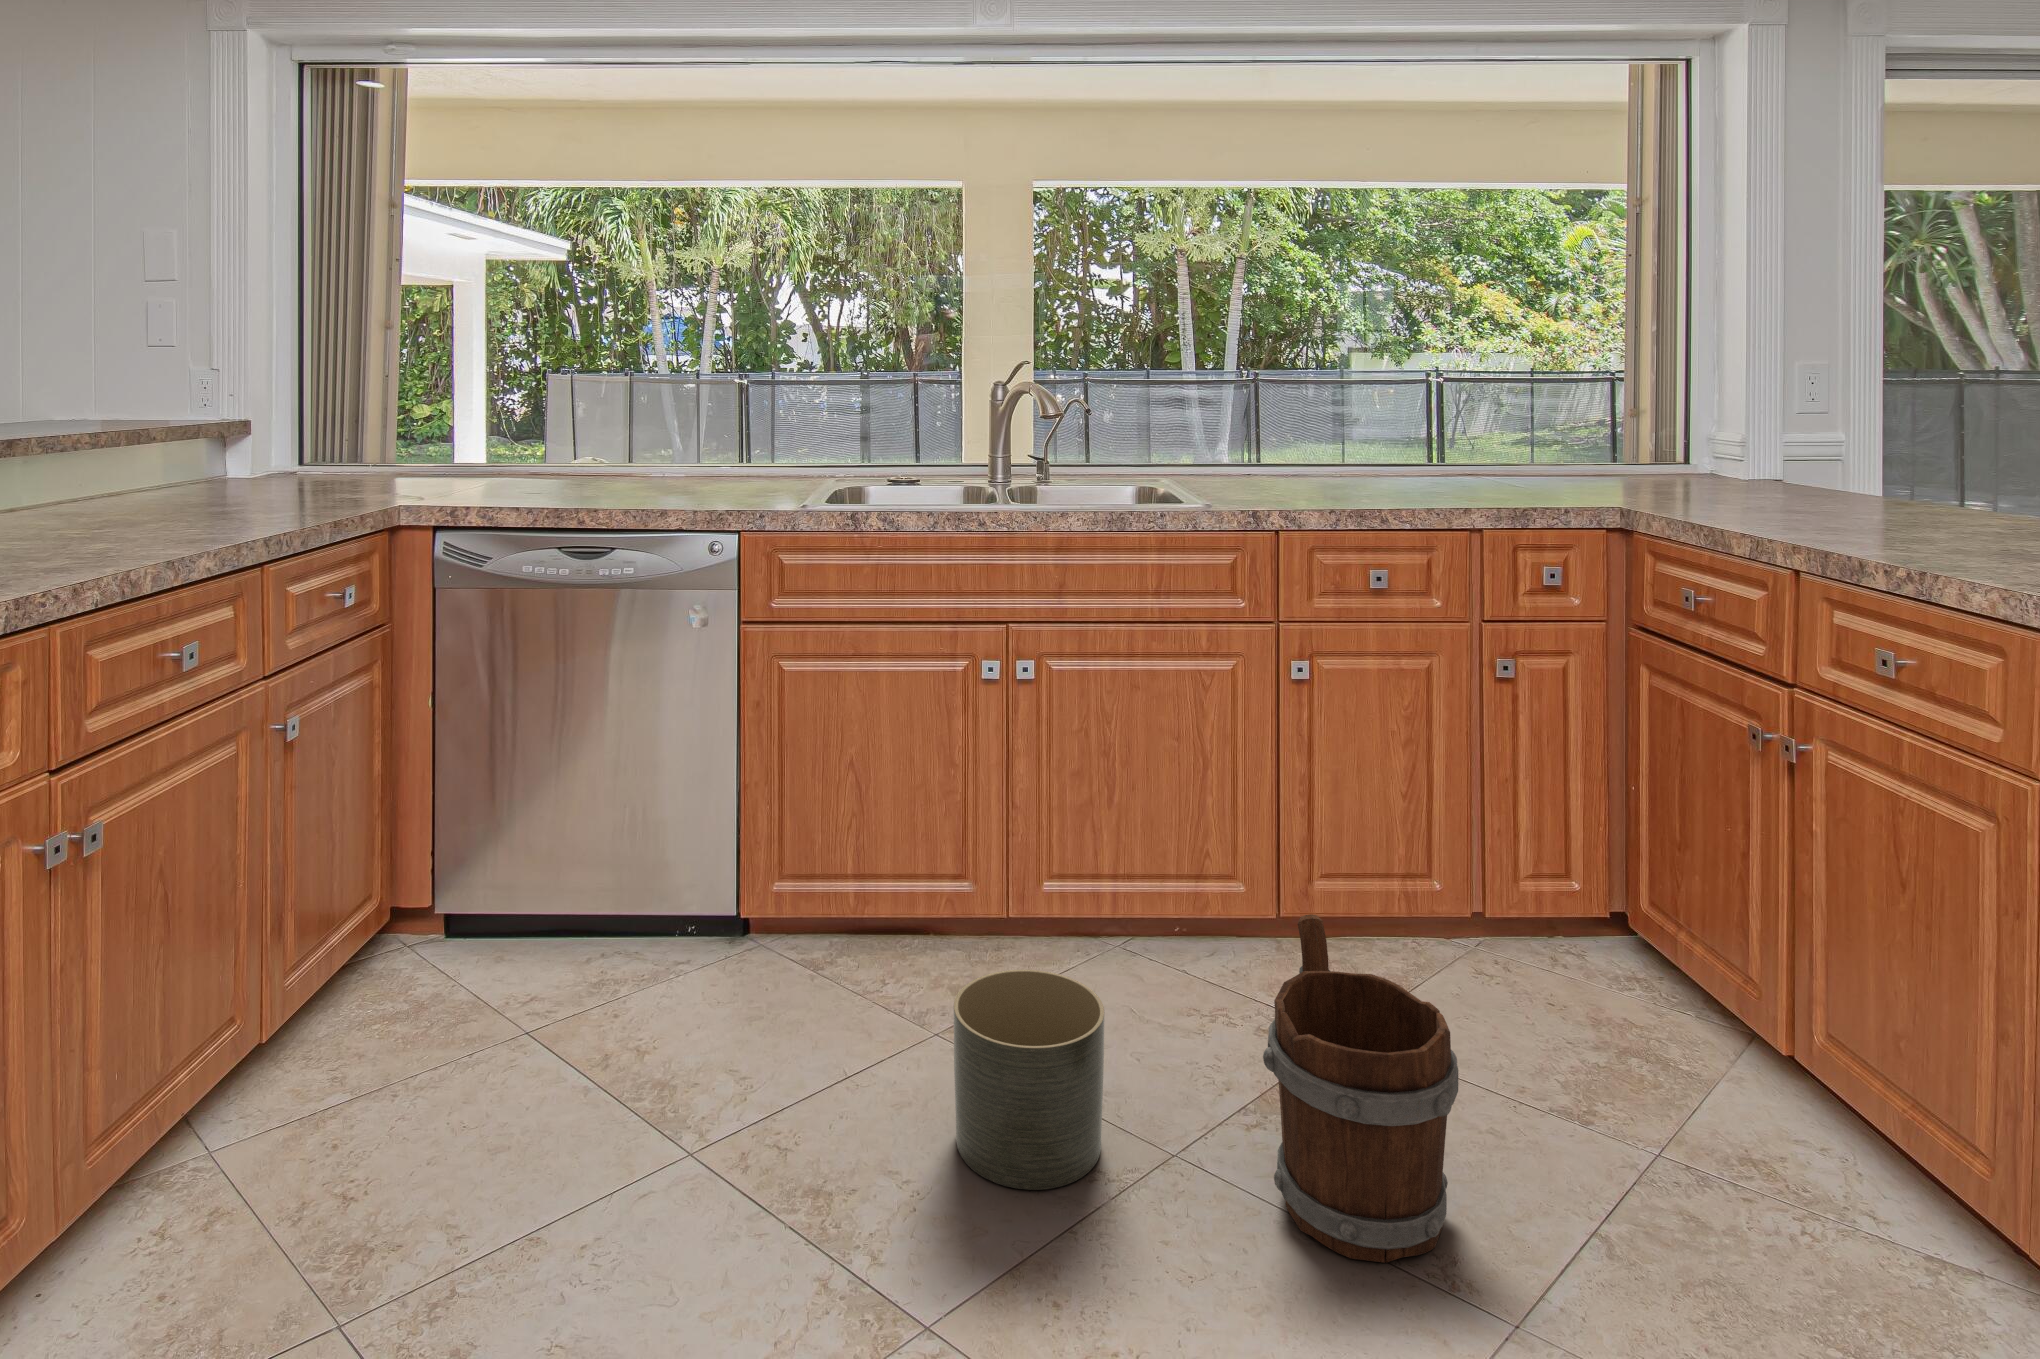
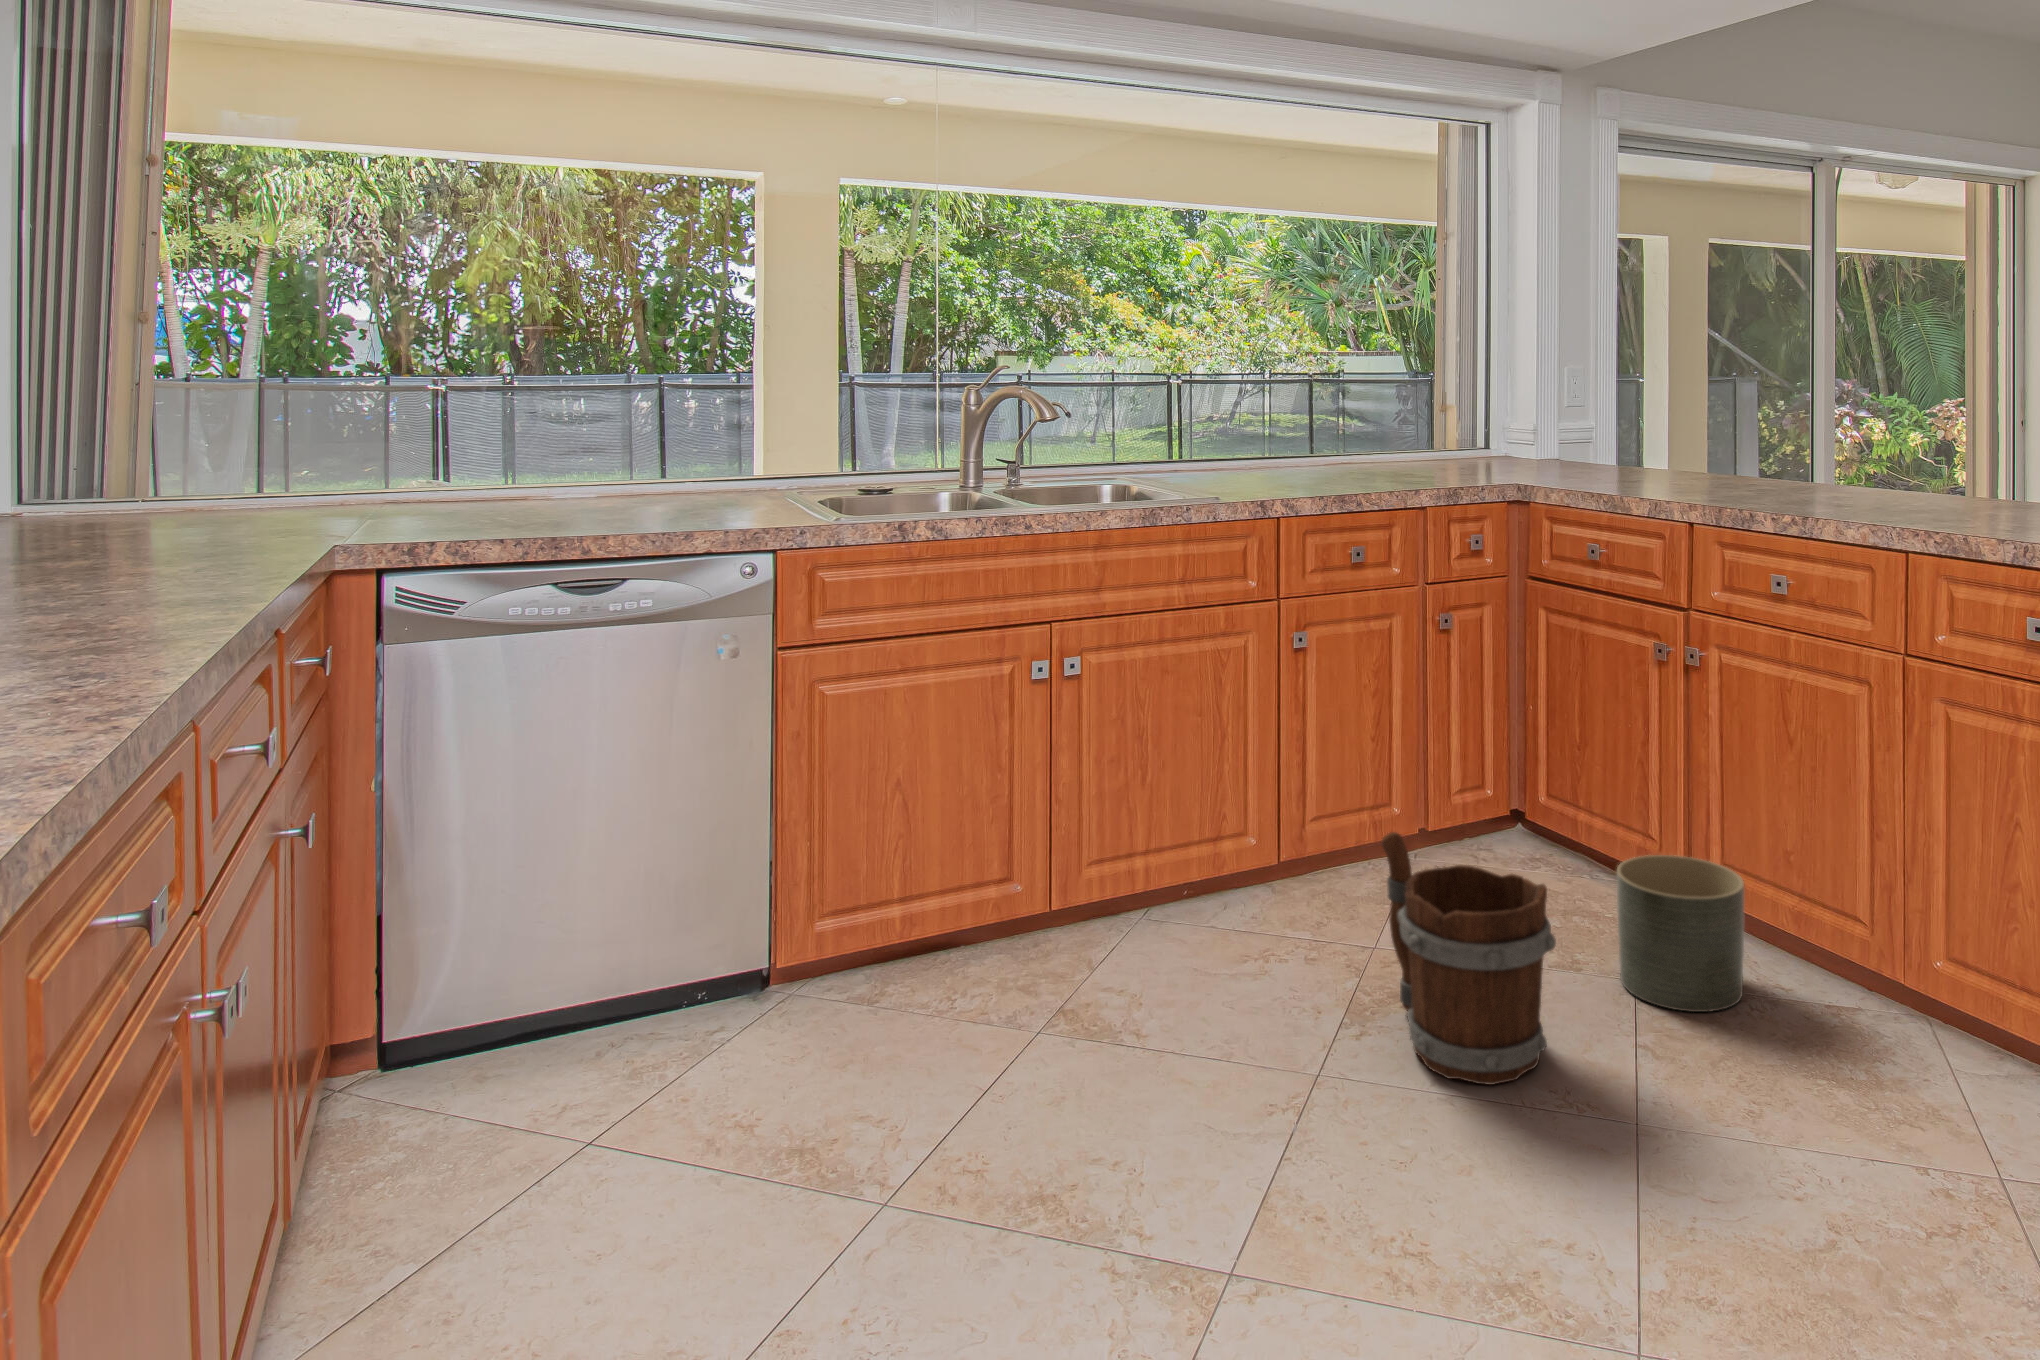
planter: present [954,970,1105,1190] -> present [1617,855,1744,1012]

